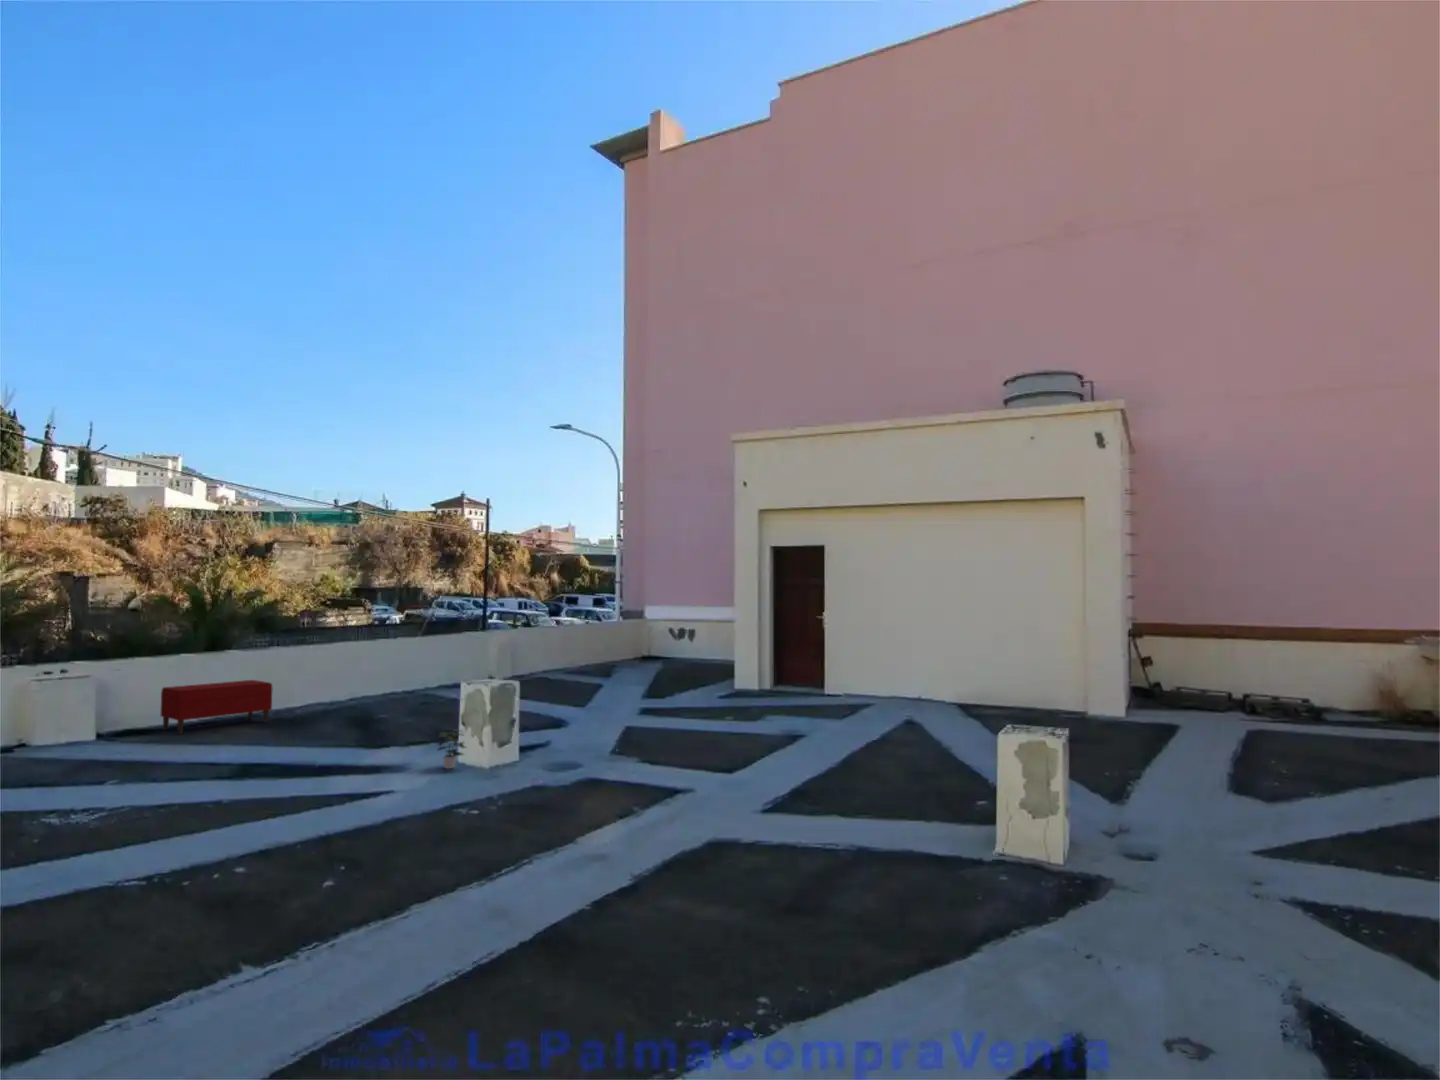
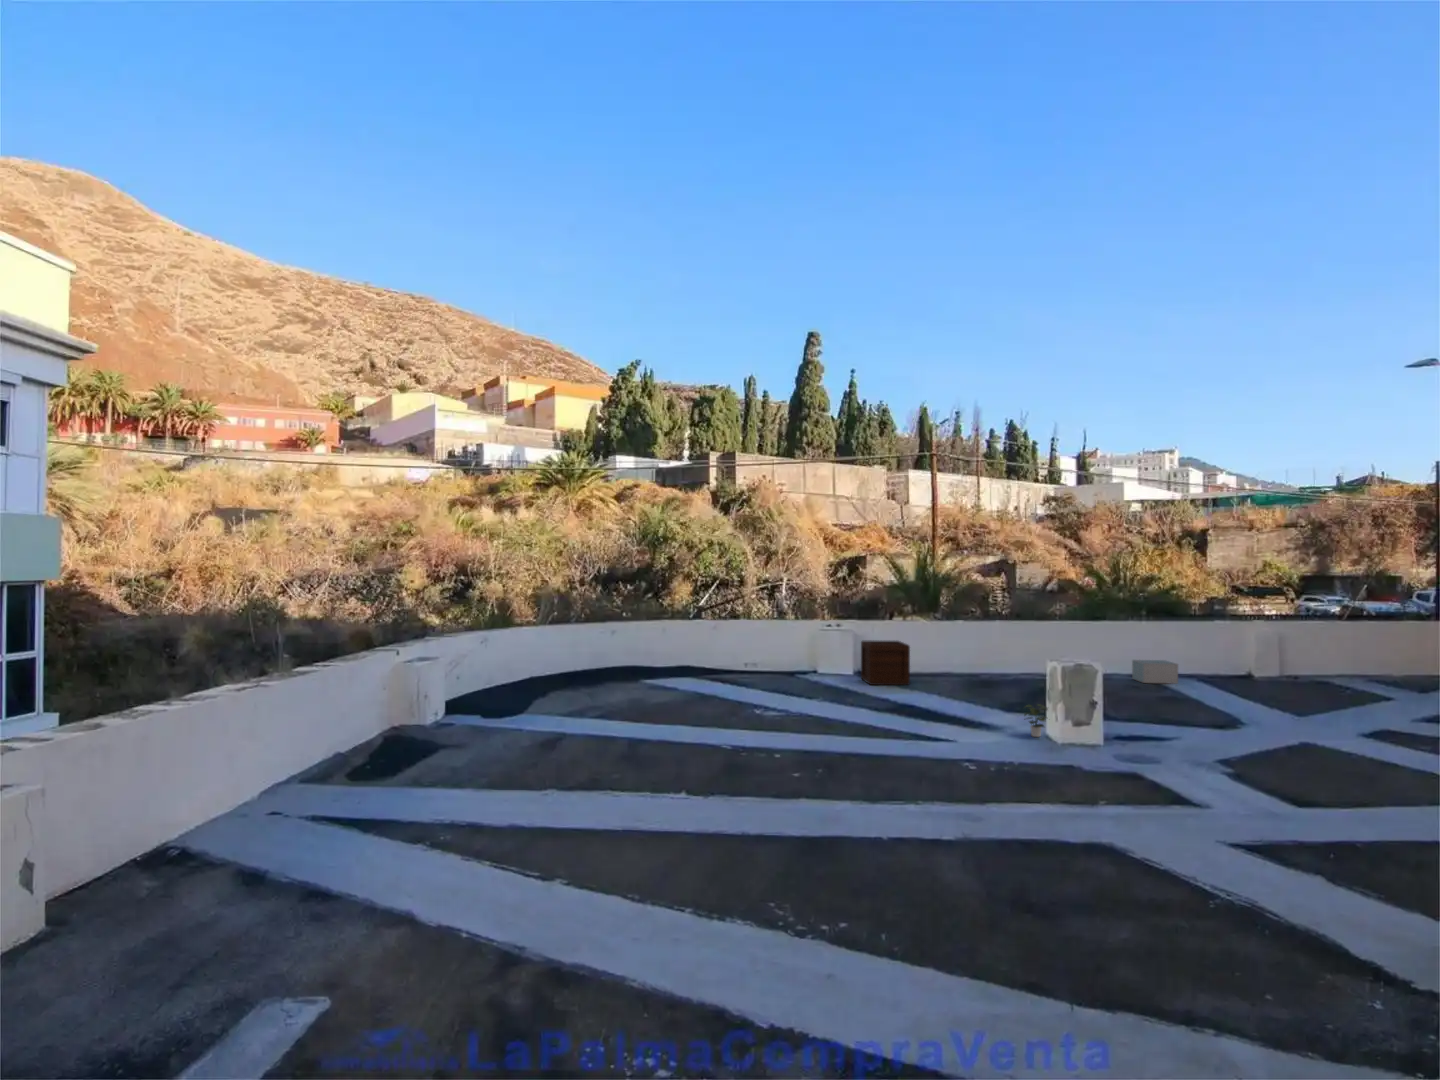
storage box: none [394,673,442,699] -> present [1132,660,1178,684]
bench: present [161,680,272,734] -> none [930,647,1001,683]
wooden crate: none [54,684,157,756] -> present [861,640,910,685]

